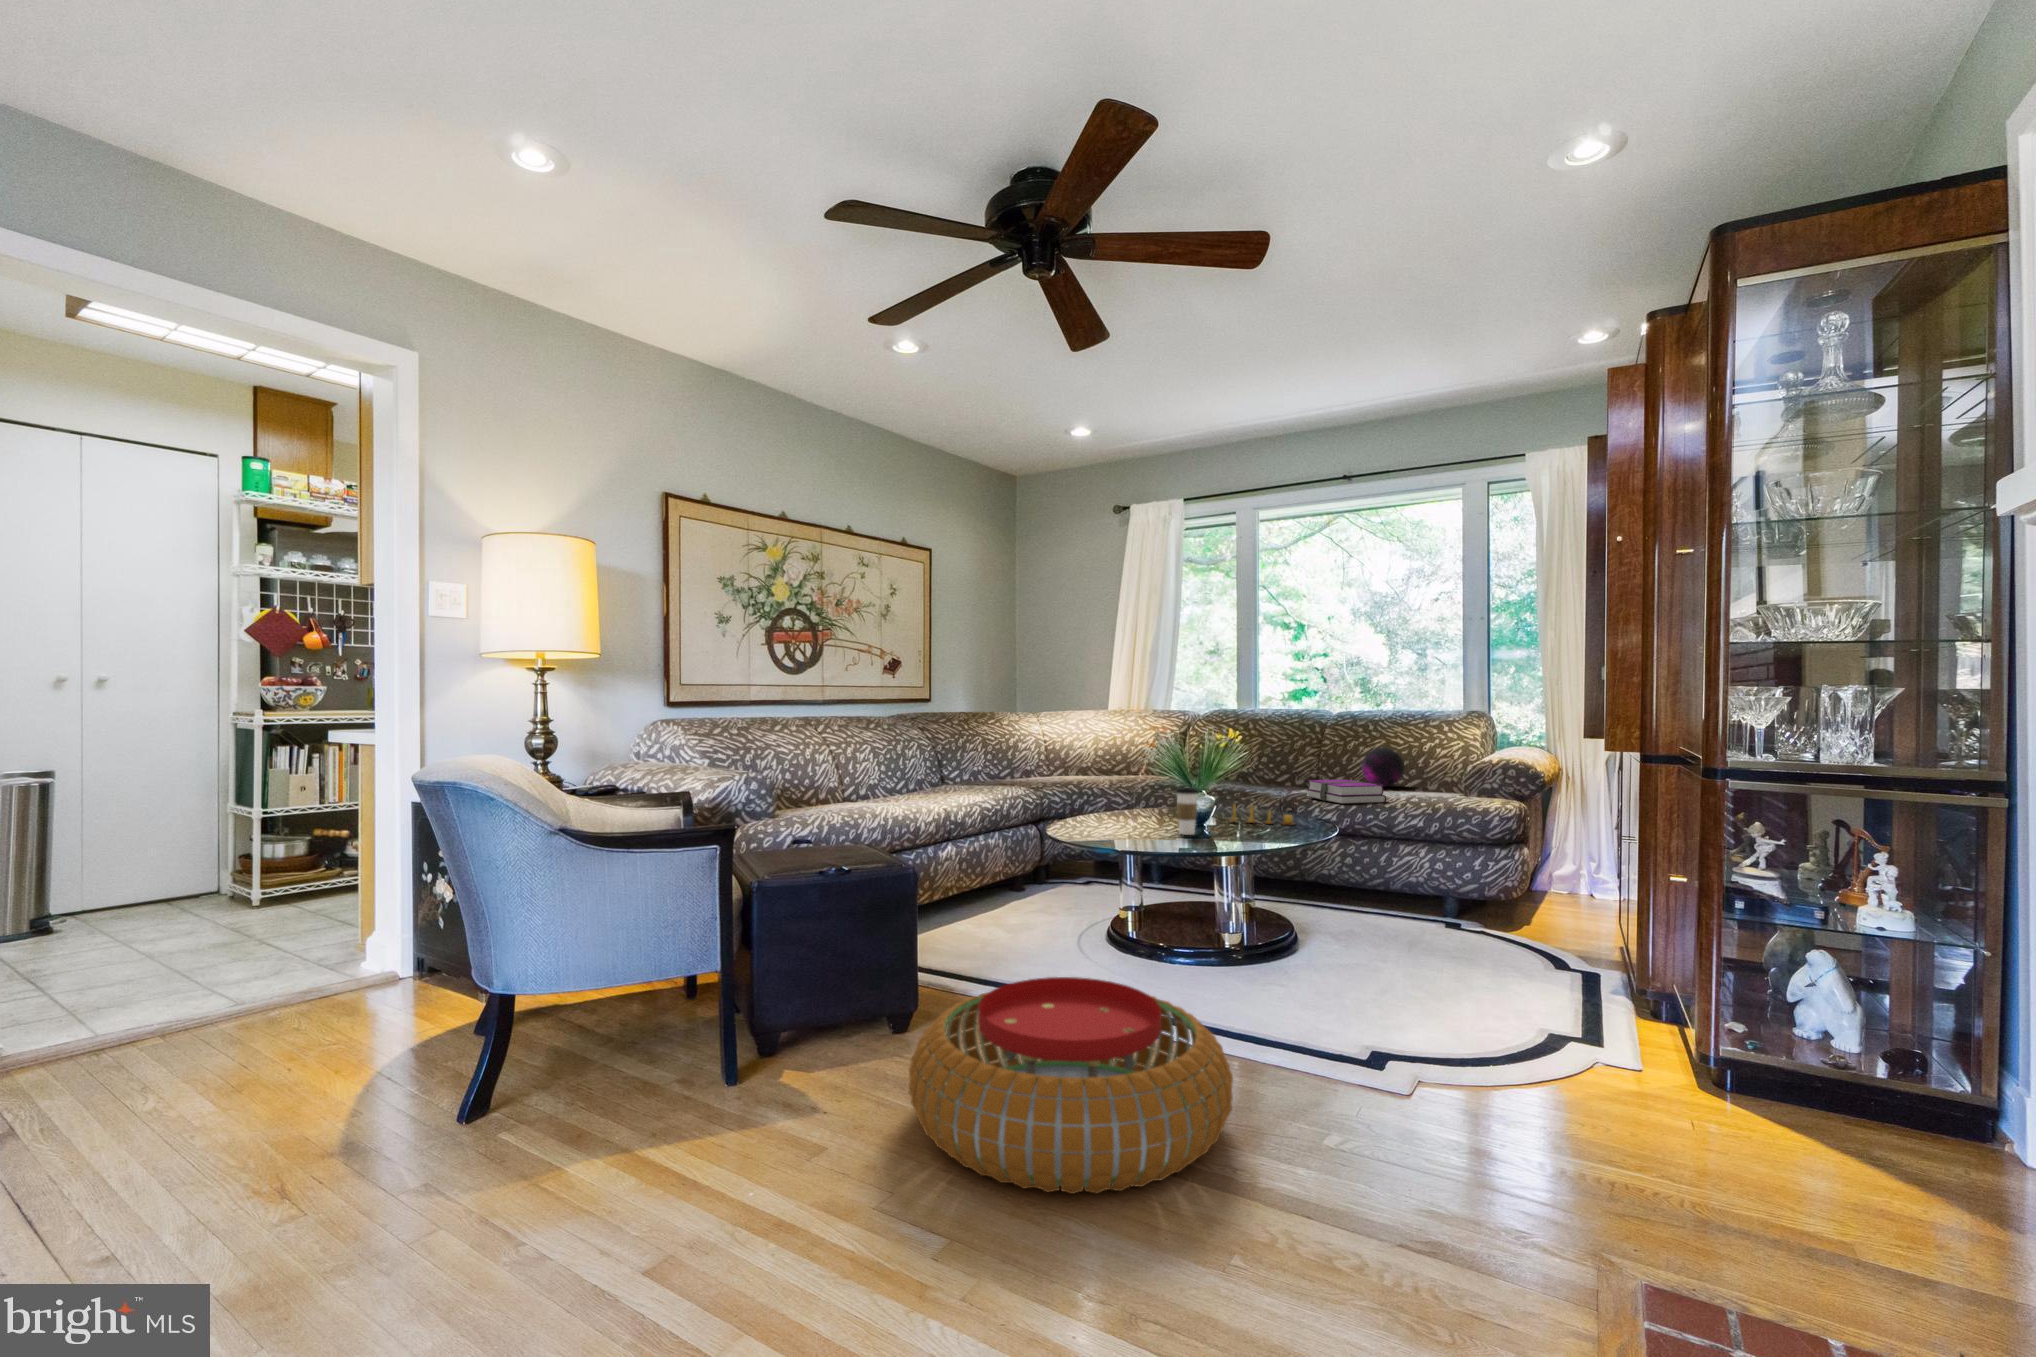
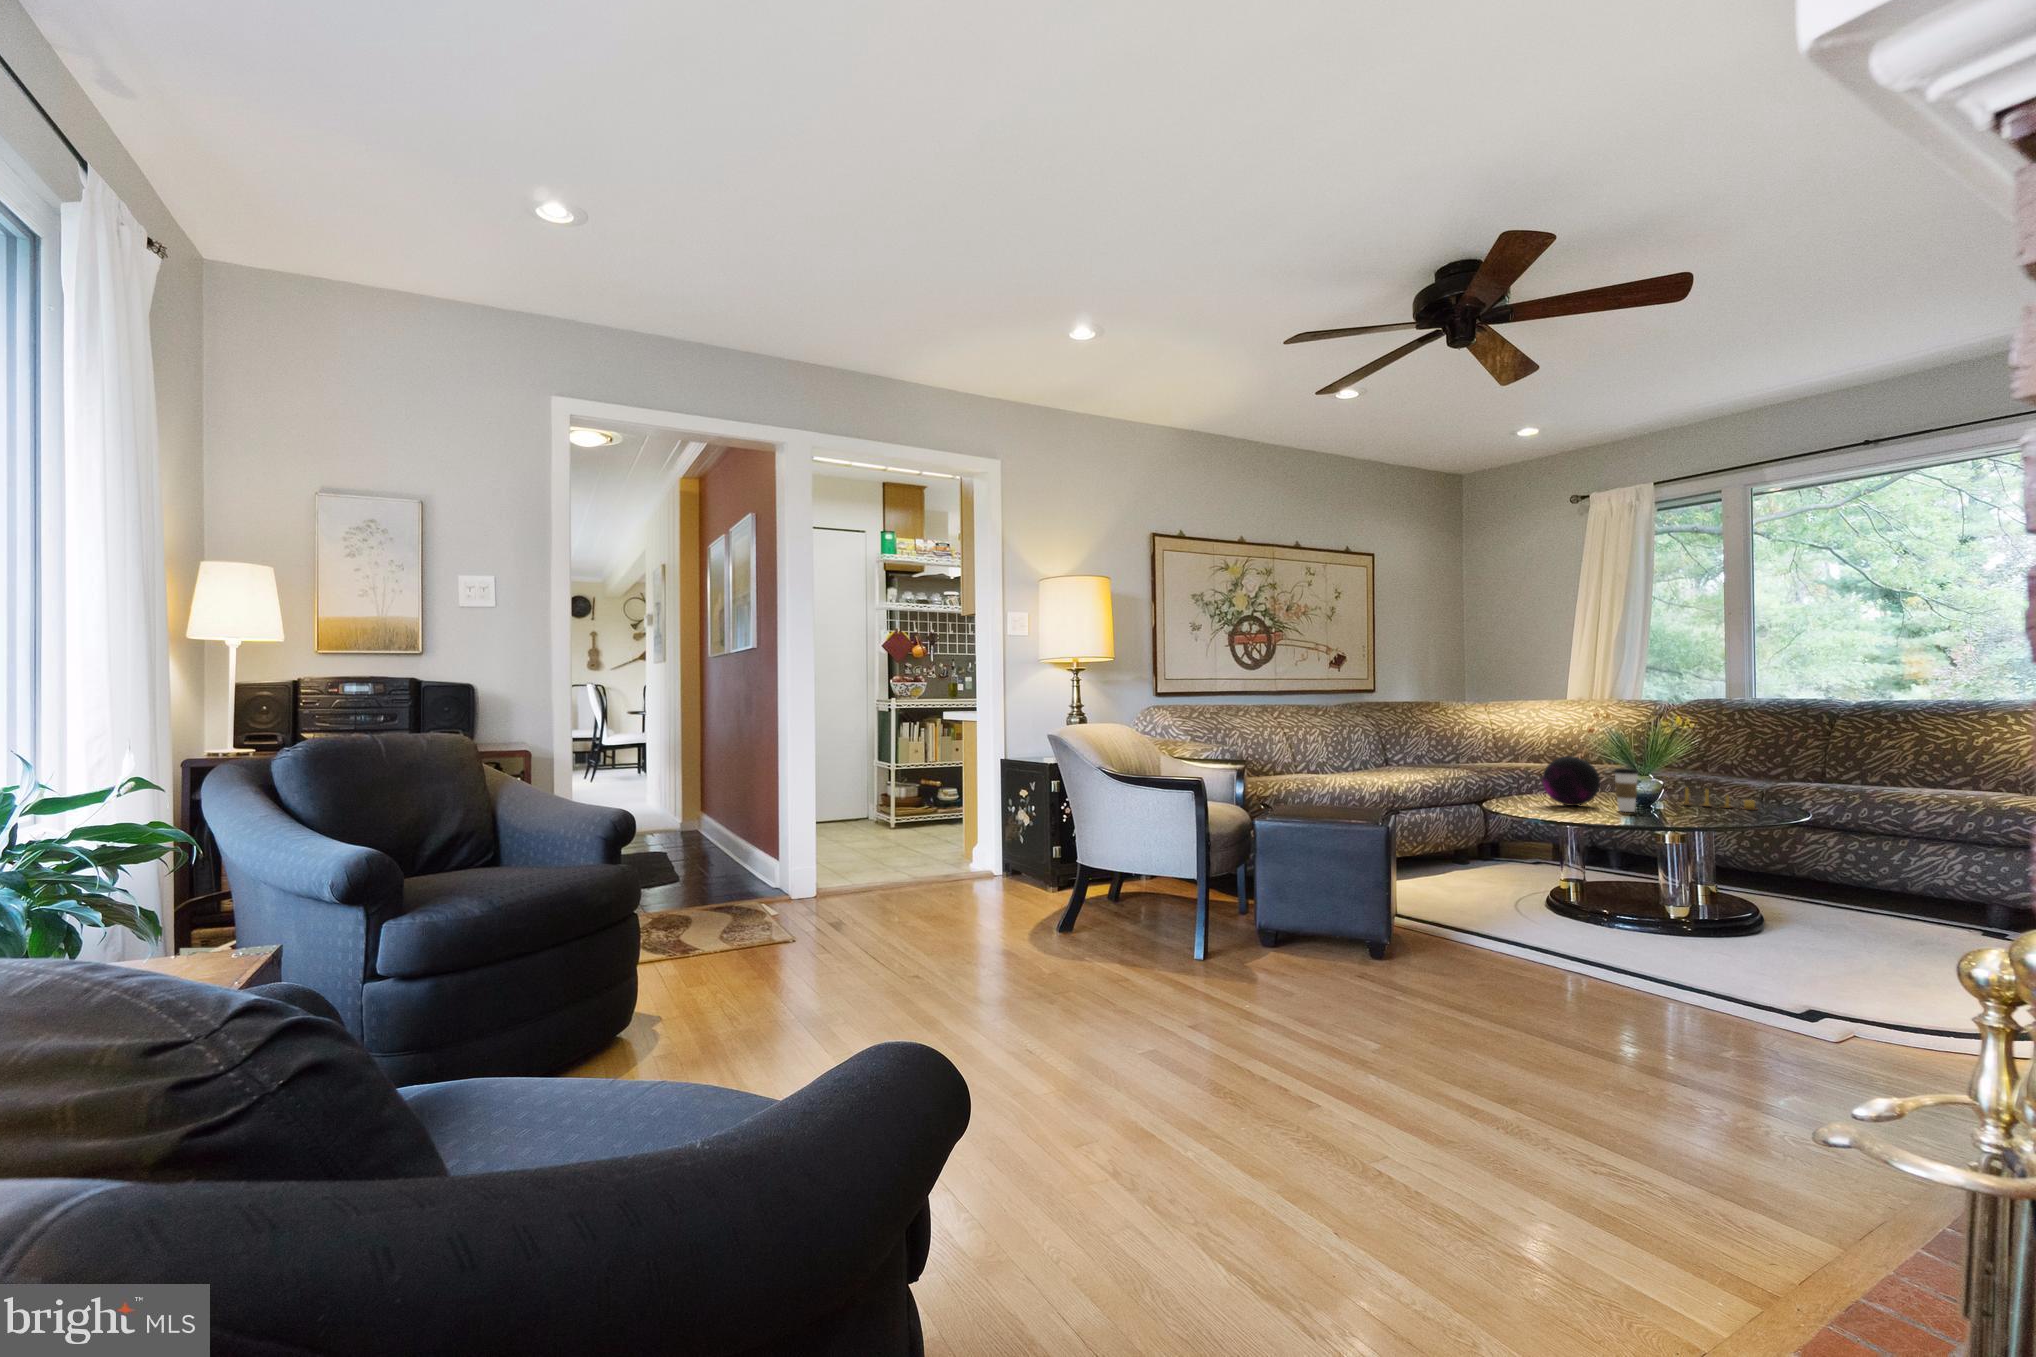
decorative orb: present [1362,747,1404,787] -> present [1542,756,1600,806]
hardback book: present [1306,780,1386,804] -> none [1794,772,1900,797]
pouf: present [909,977,1233,1194] -> none [1354,903,1631,1047]

